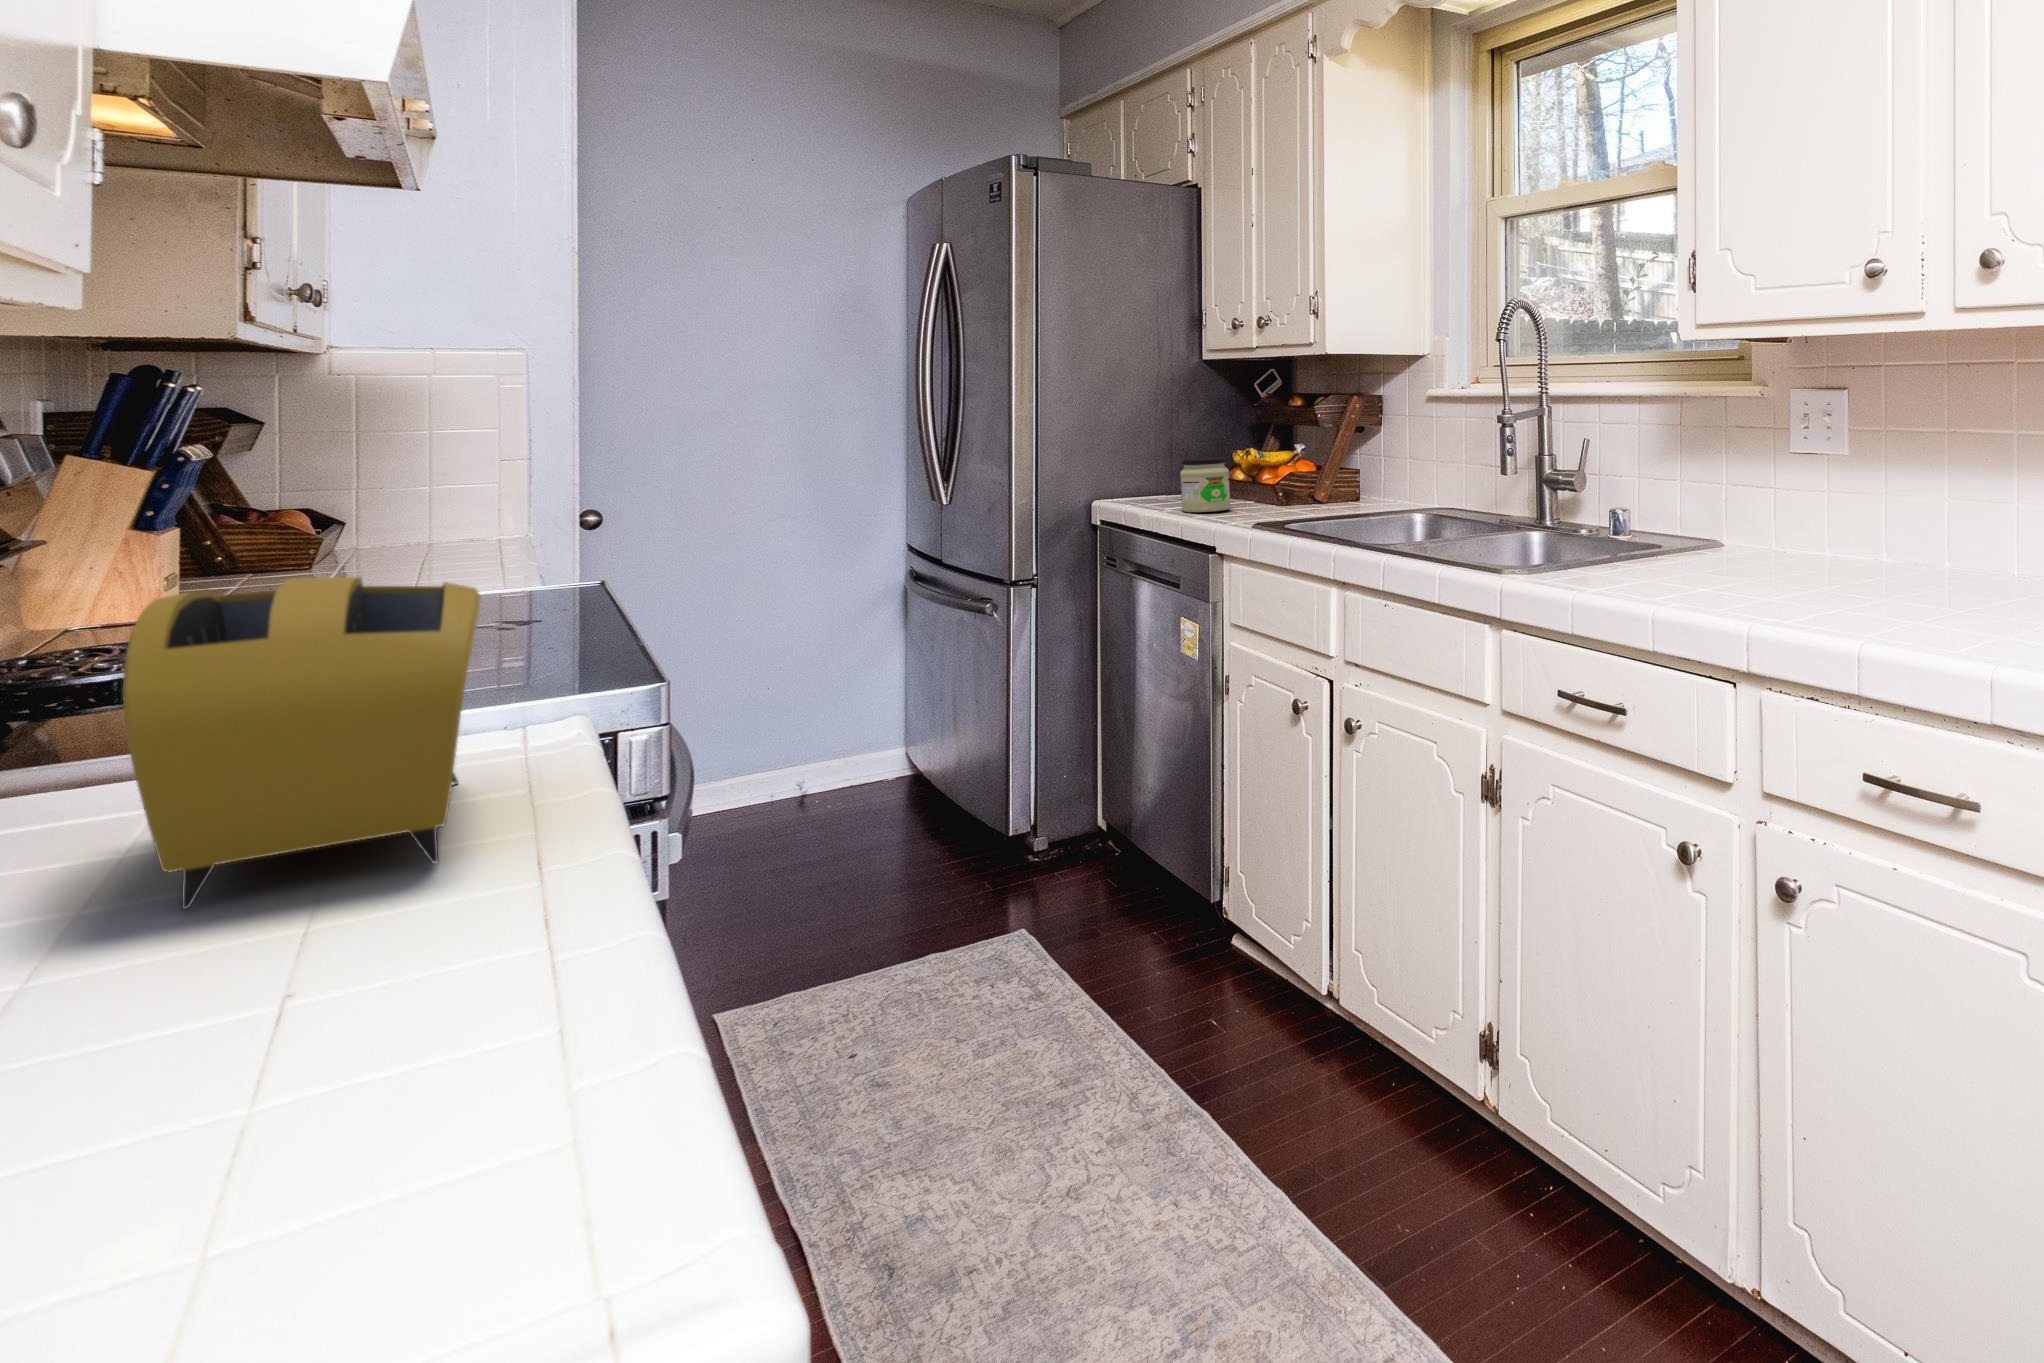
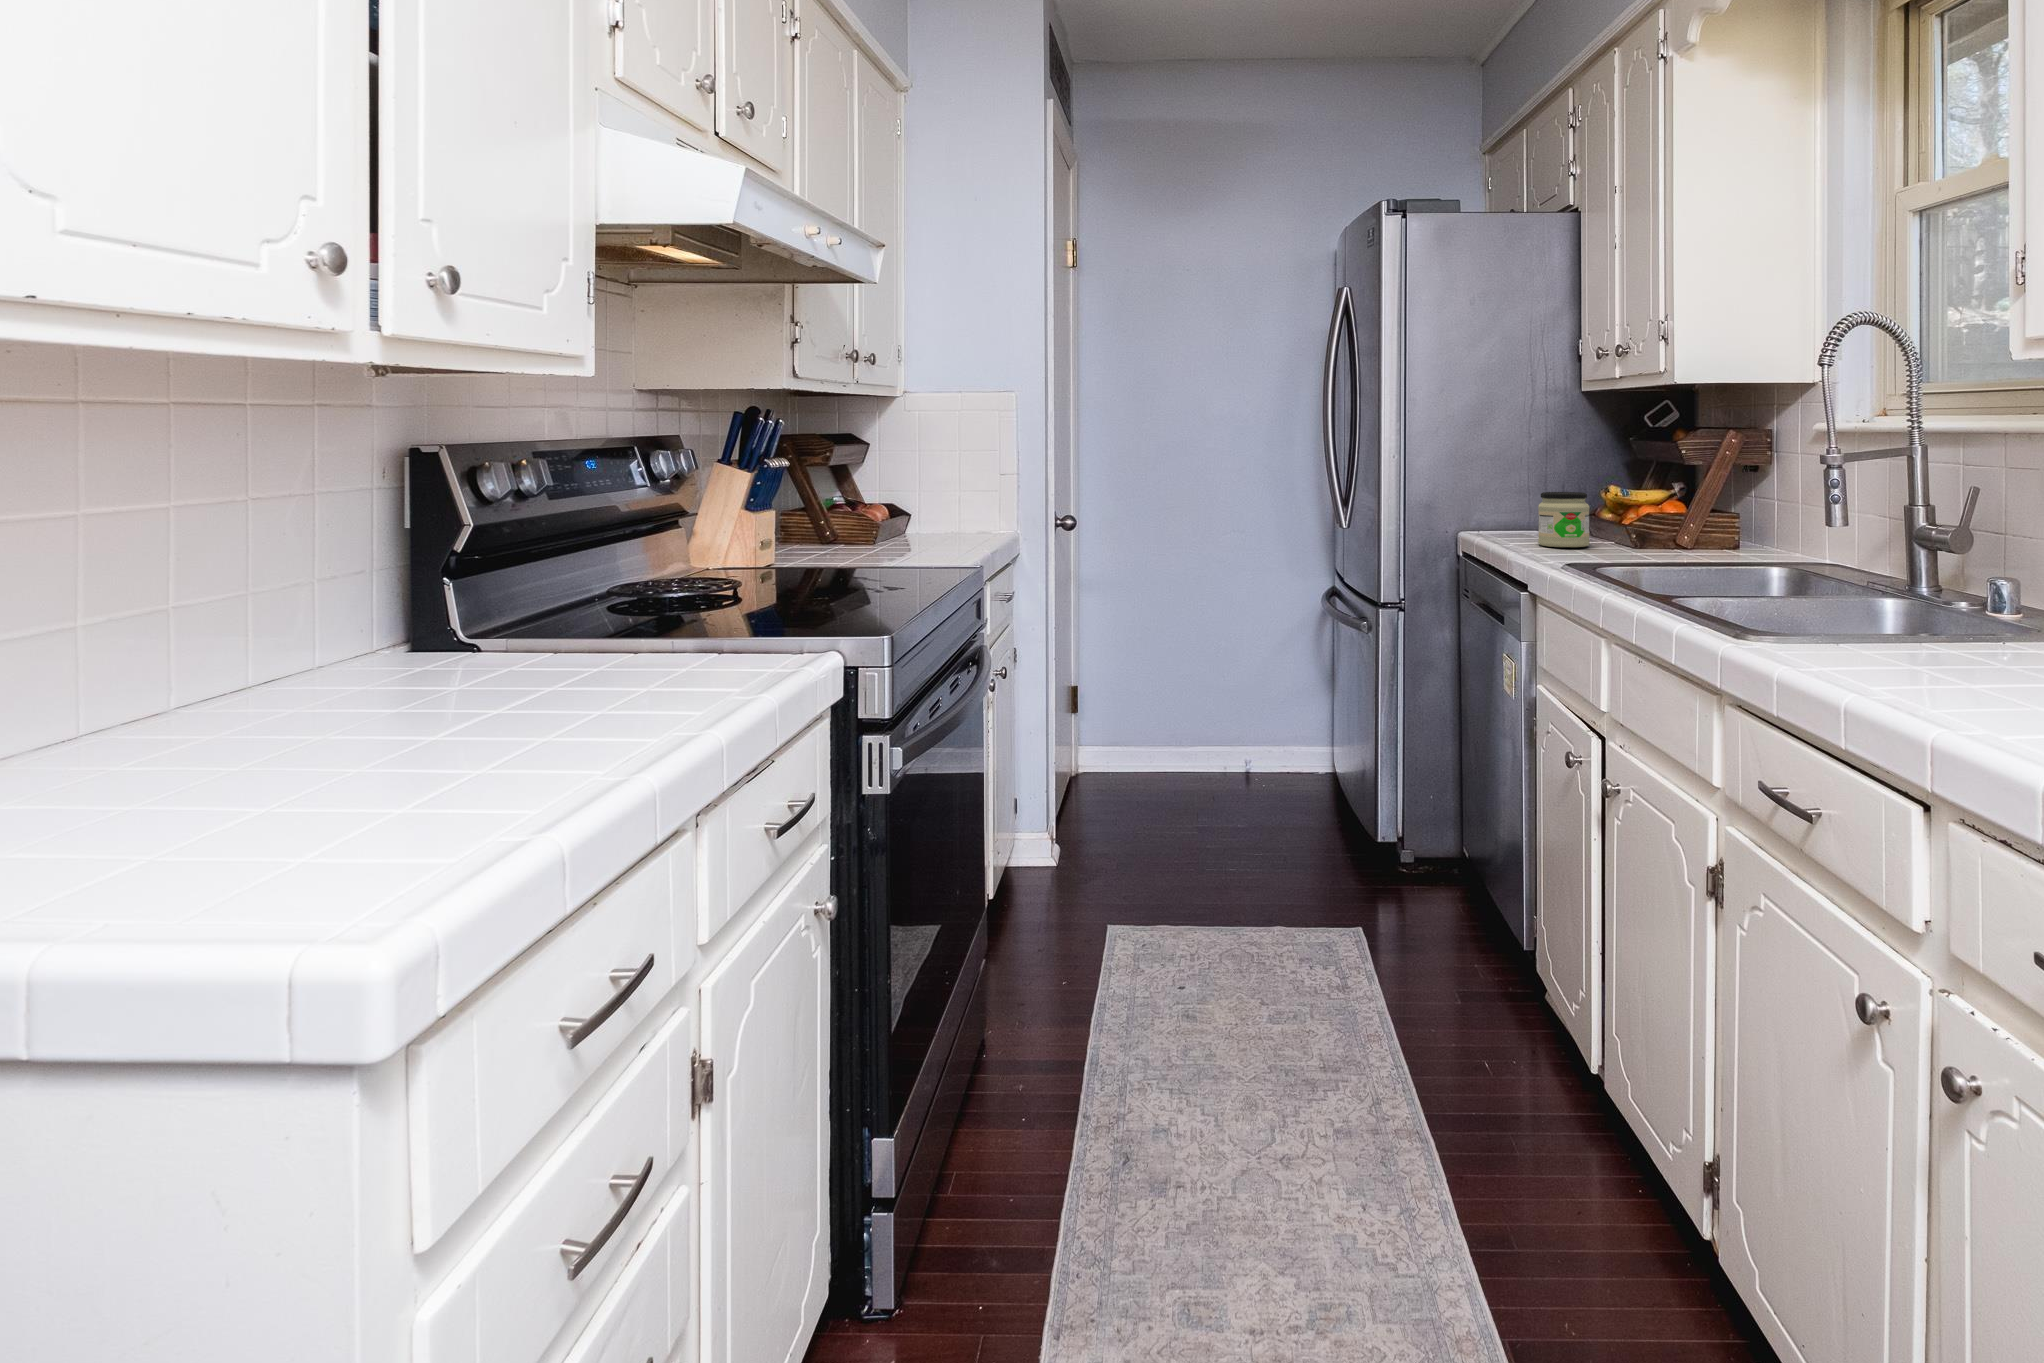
toaster: present [123,577,481,909] -> none [487,517,740,719]

